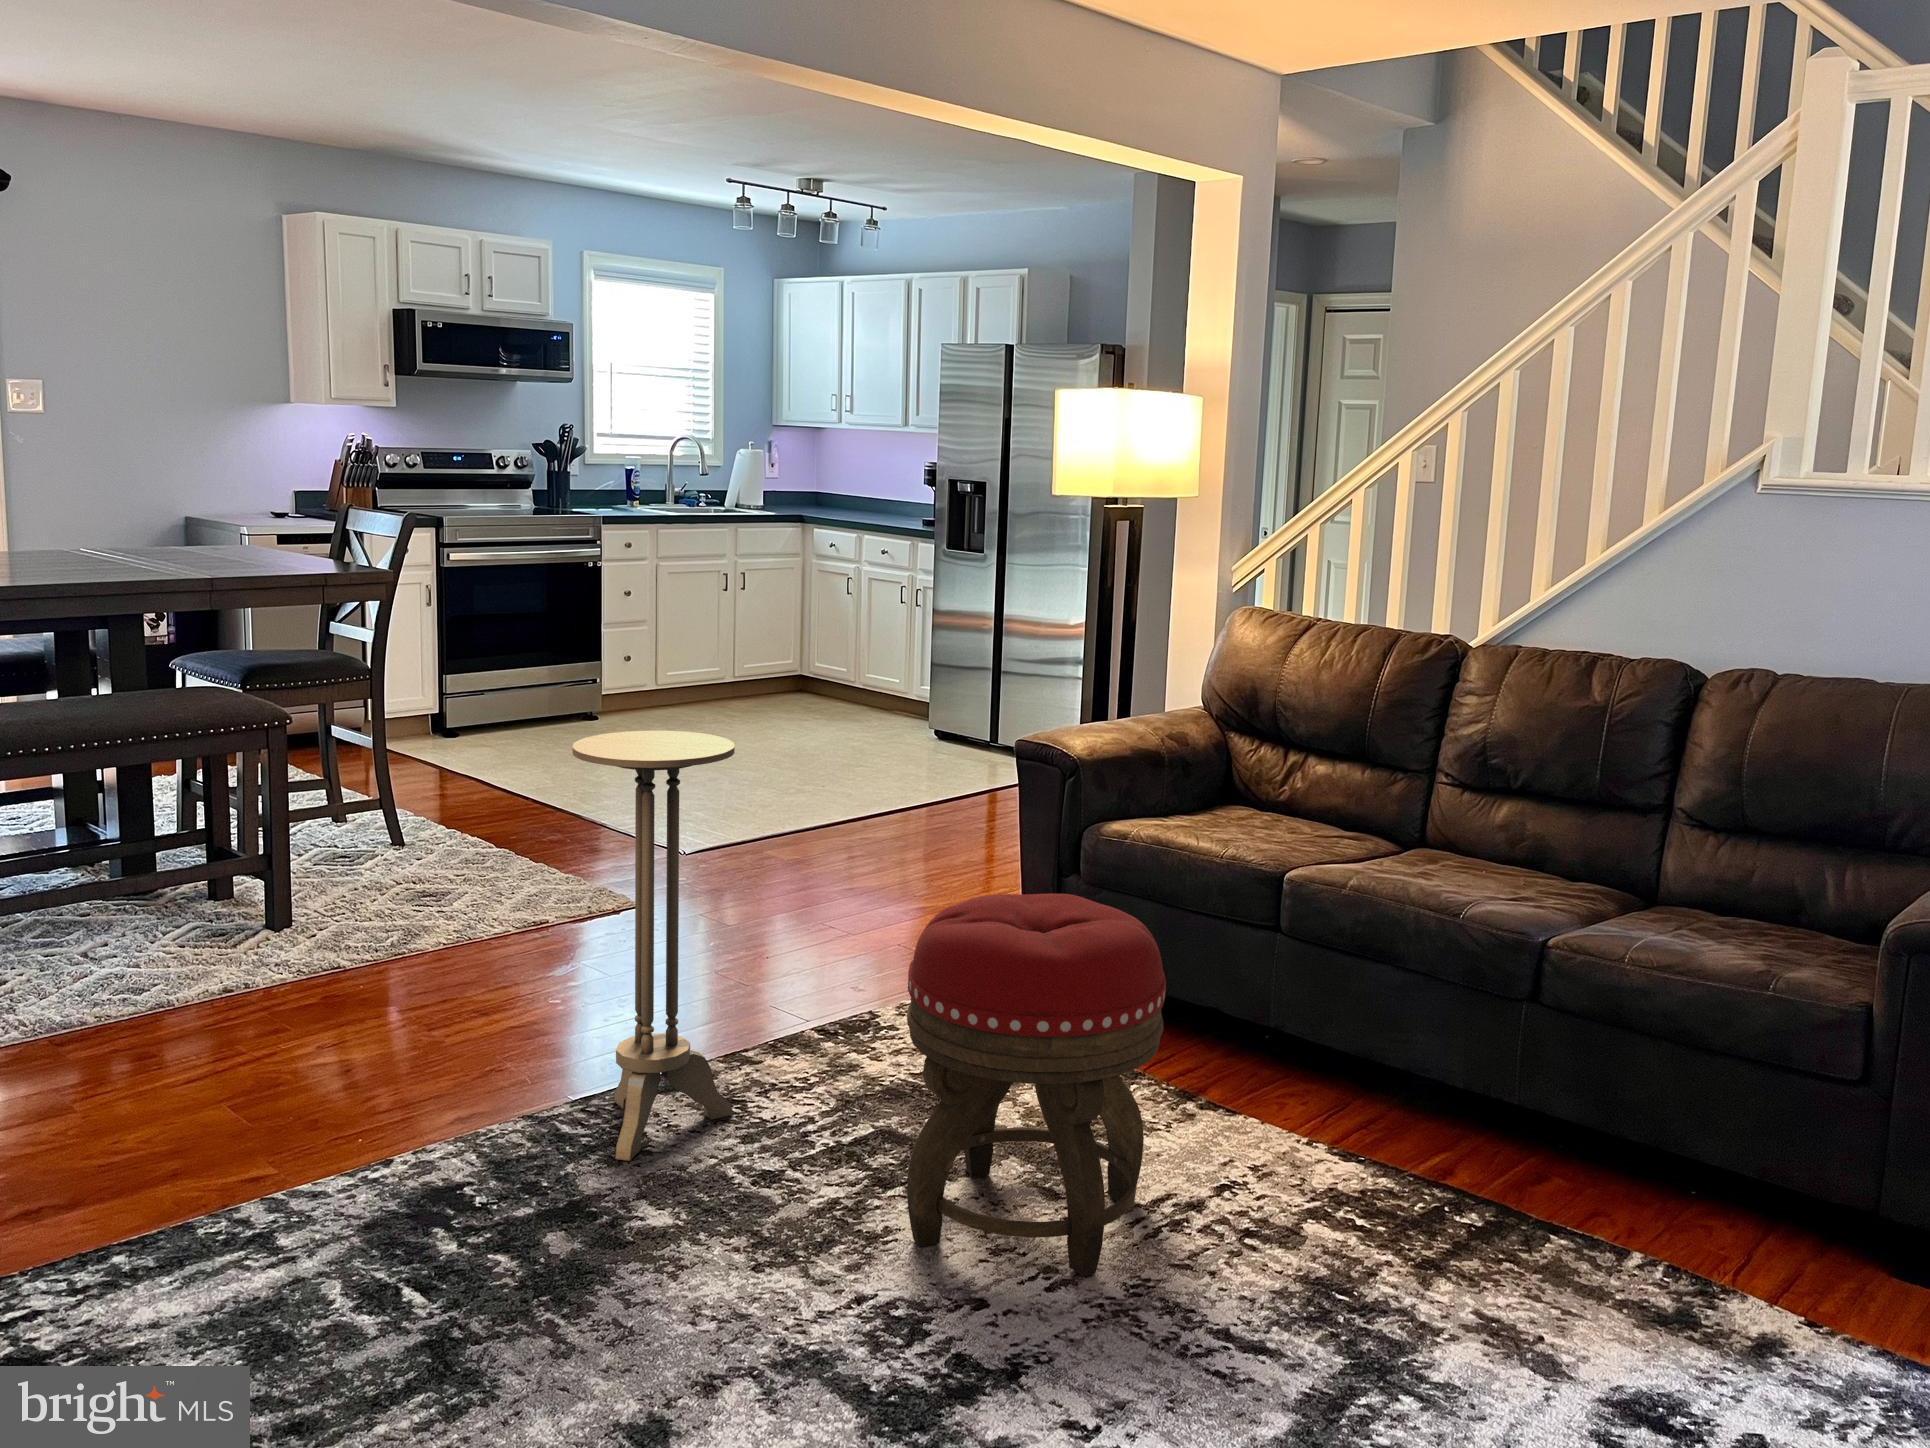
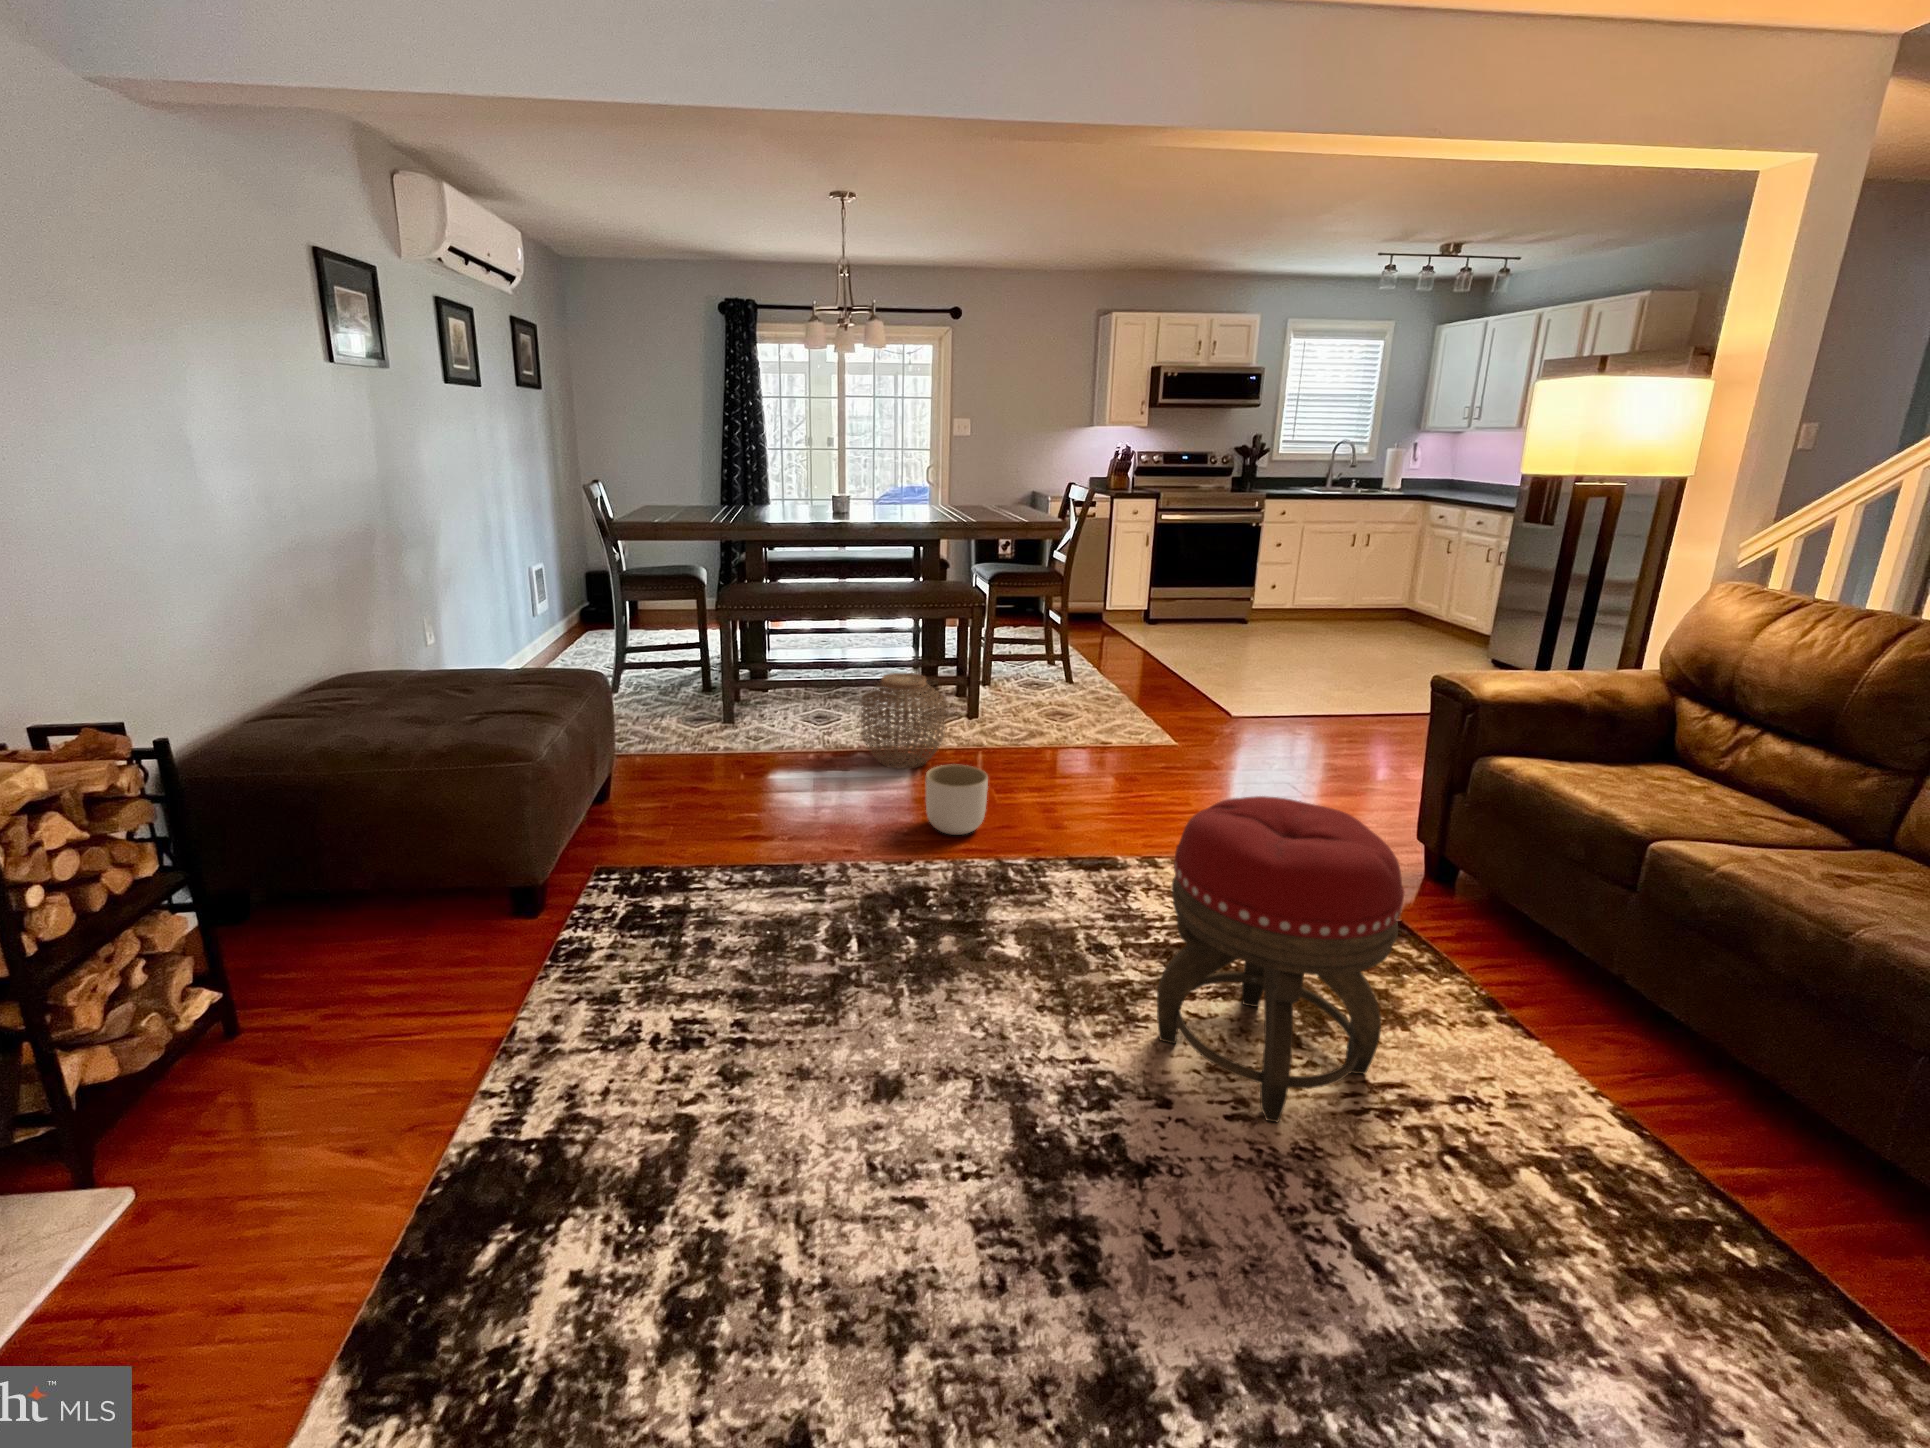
side table: present [572,731,735,1161] -> none [1021,631,1130,908]
woven basket: none [128,856,302,1035] -> present [861,673,946,769]
planter: none [359,984,471,1103] -> present [926,764,988,835]

